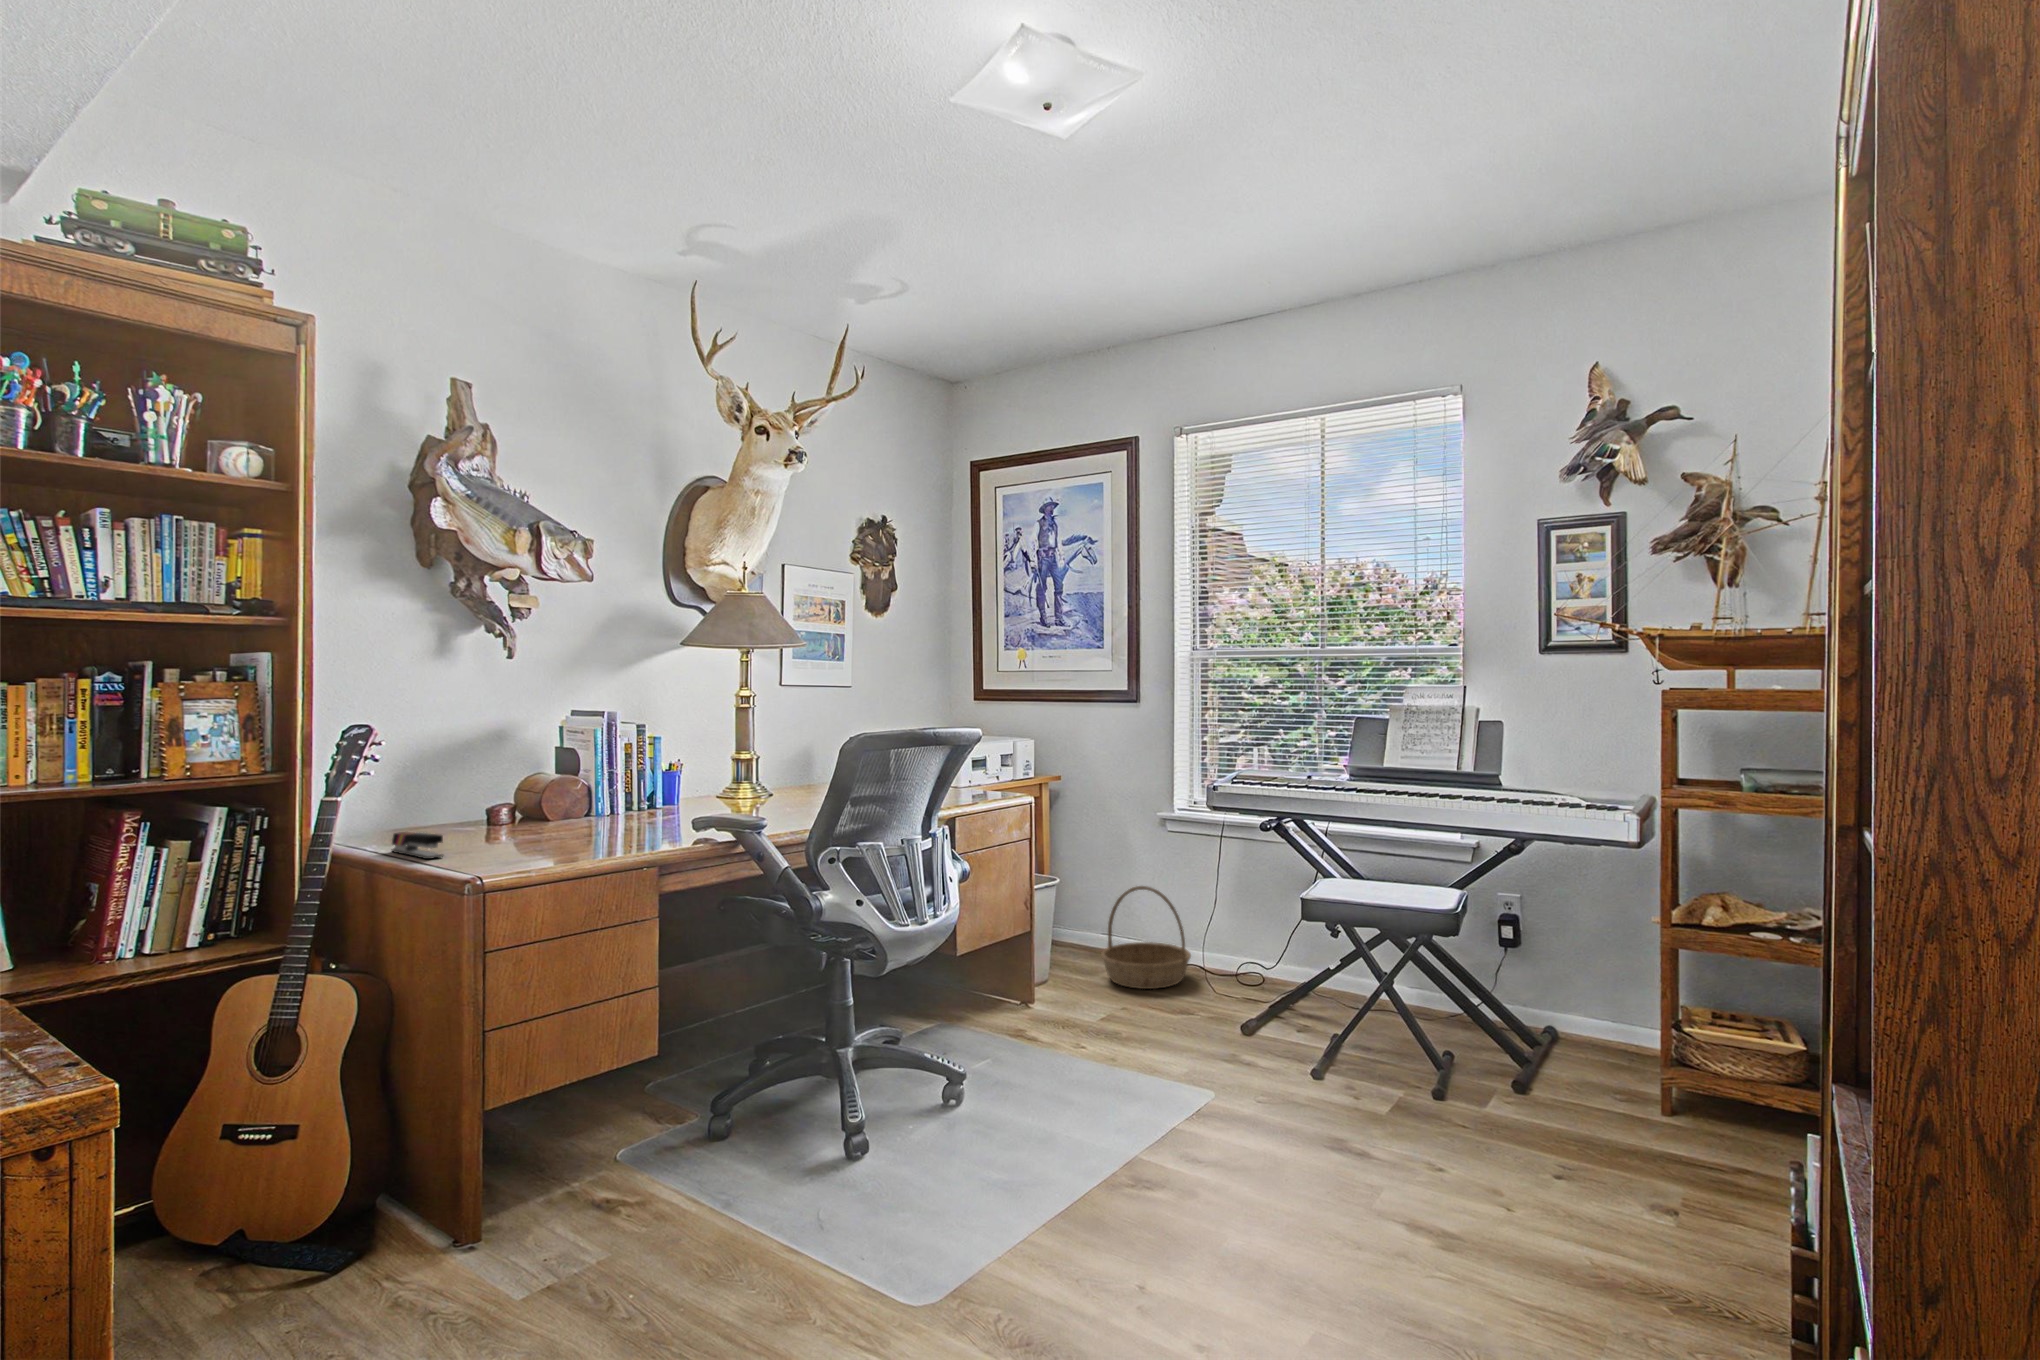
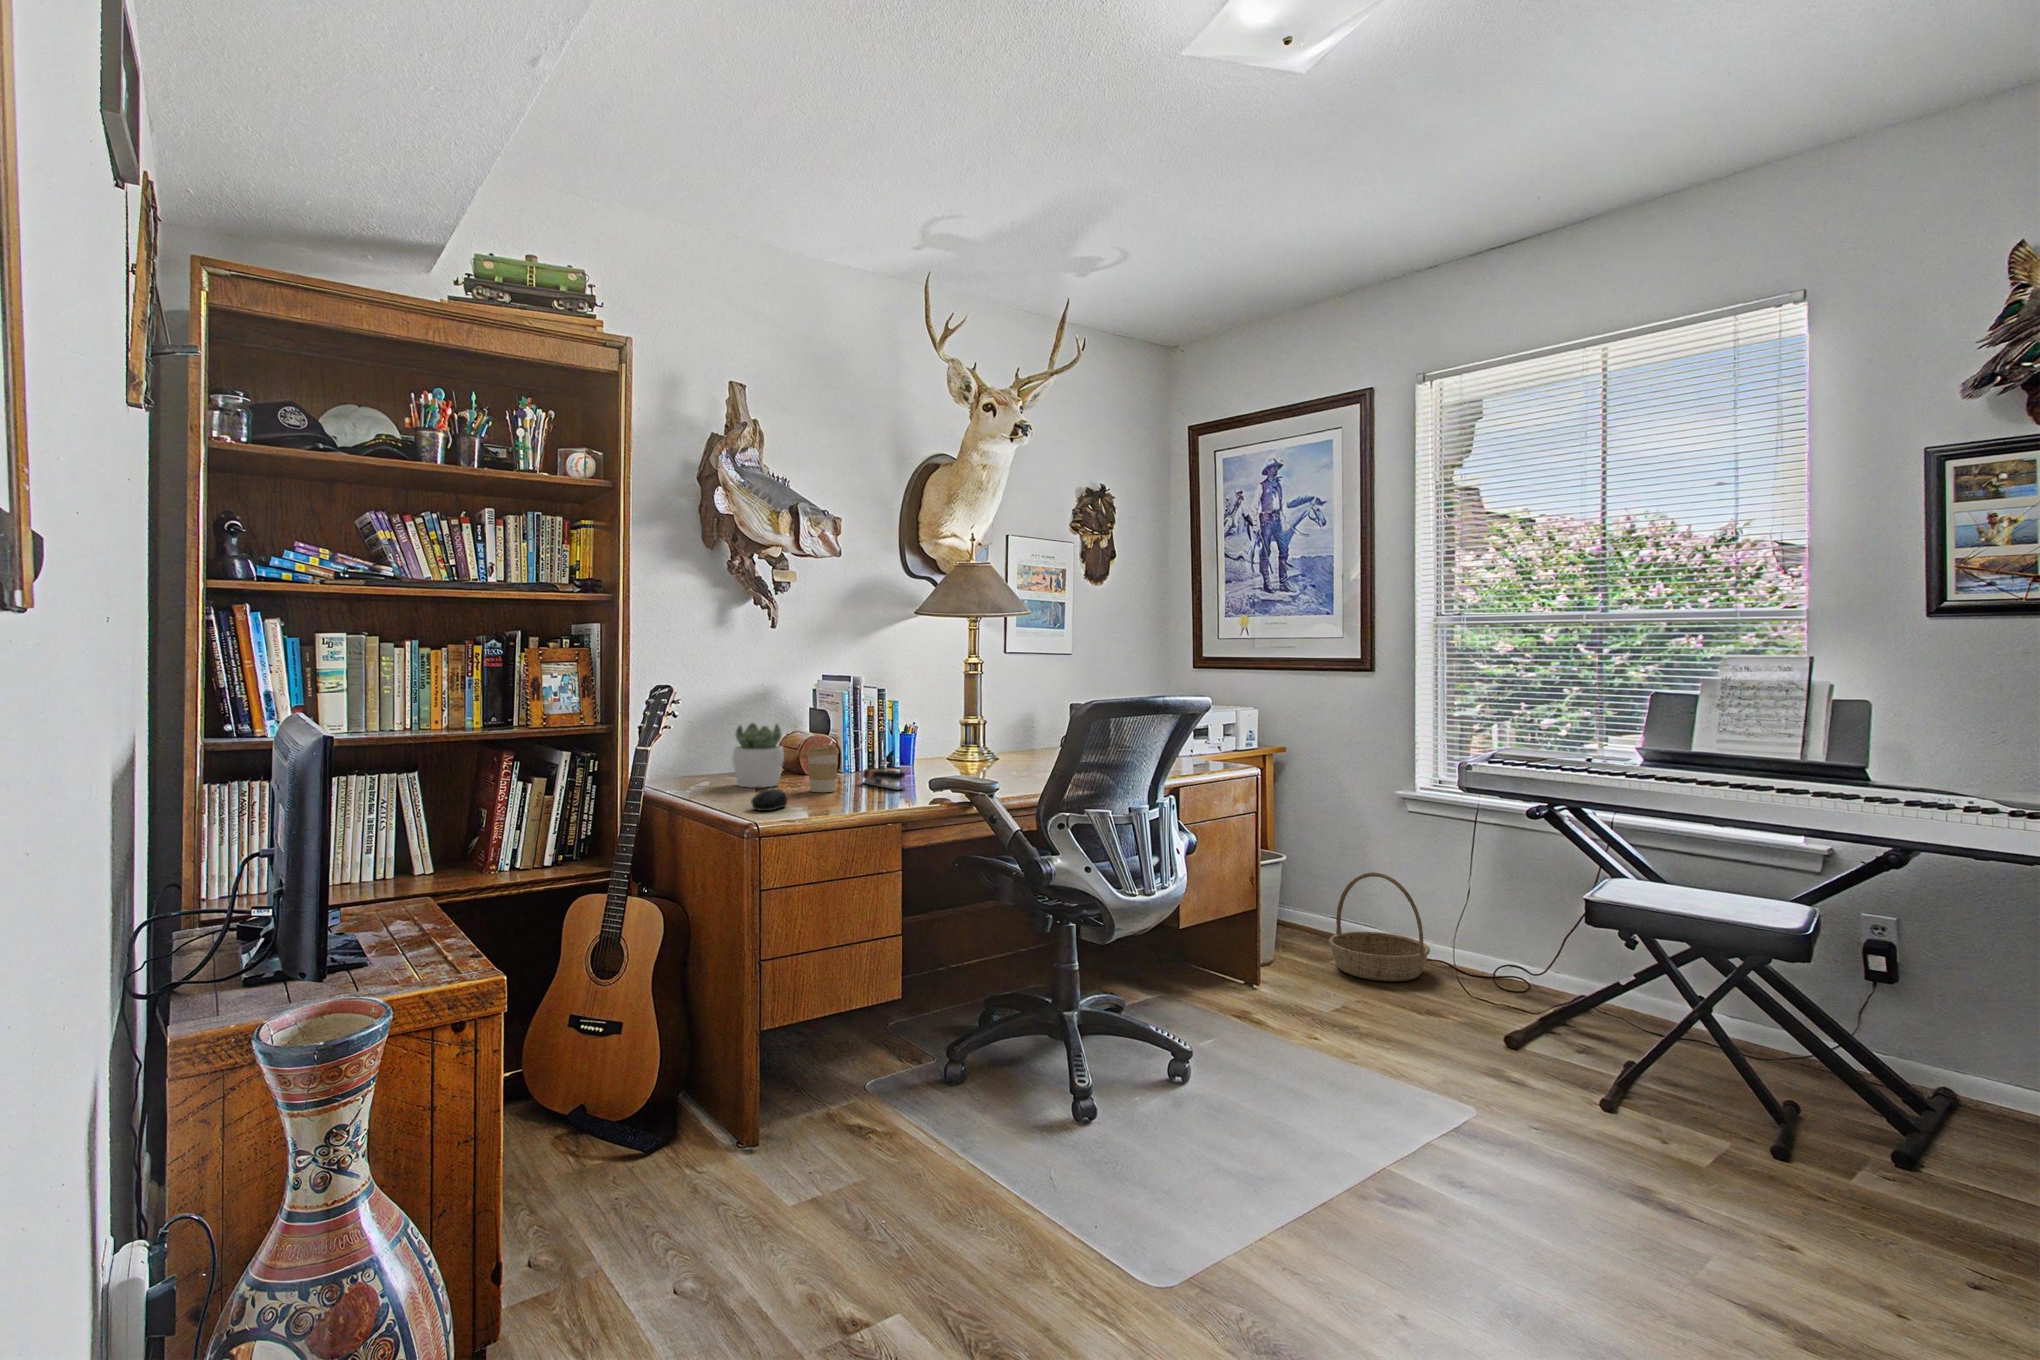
succulent plant: none [451,764,518,838] -> present [732,723,784,788]
coffee cup: none [544,785,584,839] -> present [807,745,839,792]
stapler: present [392,832,443,859] -> present [862,769,905,790]
computer mouse: none [466,838,515,863] -> present [751,789,788,811]

